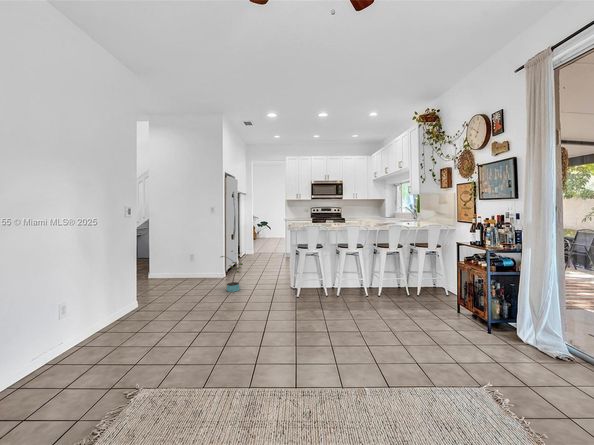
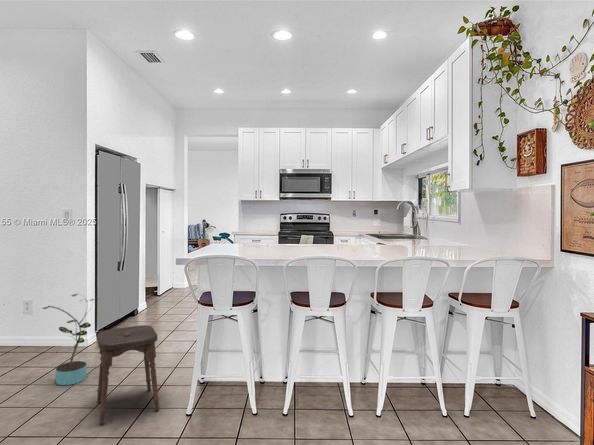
stool: none [252,263,282,302] -> present [97,325,159,424]

